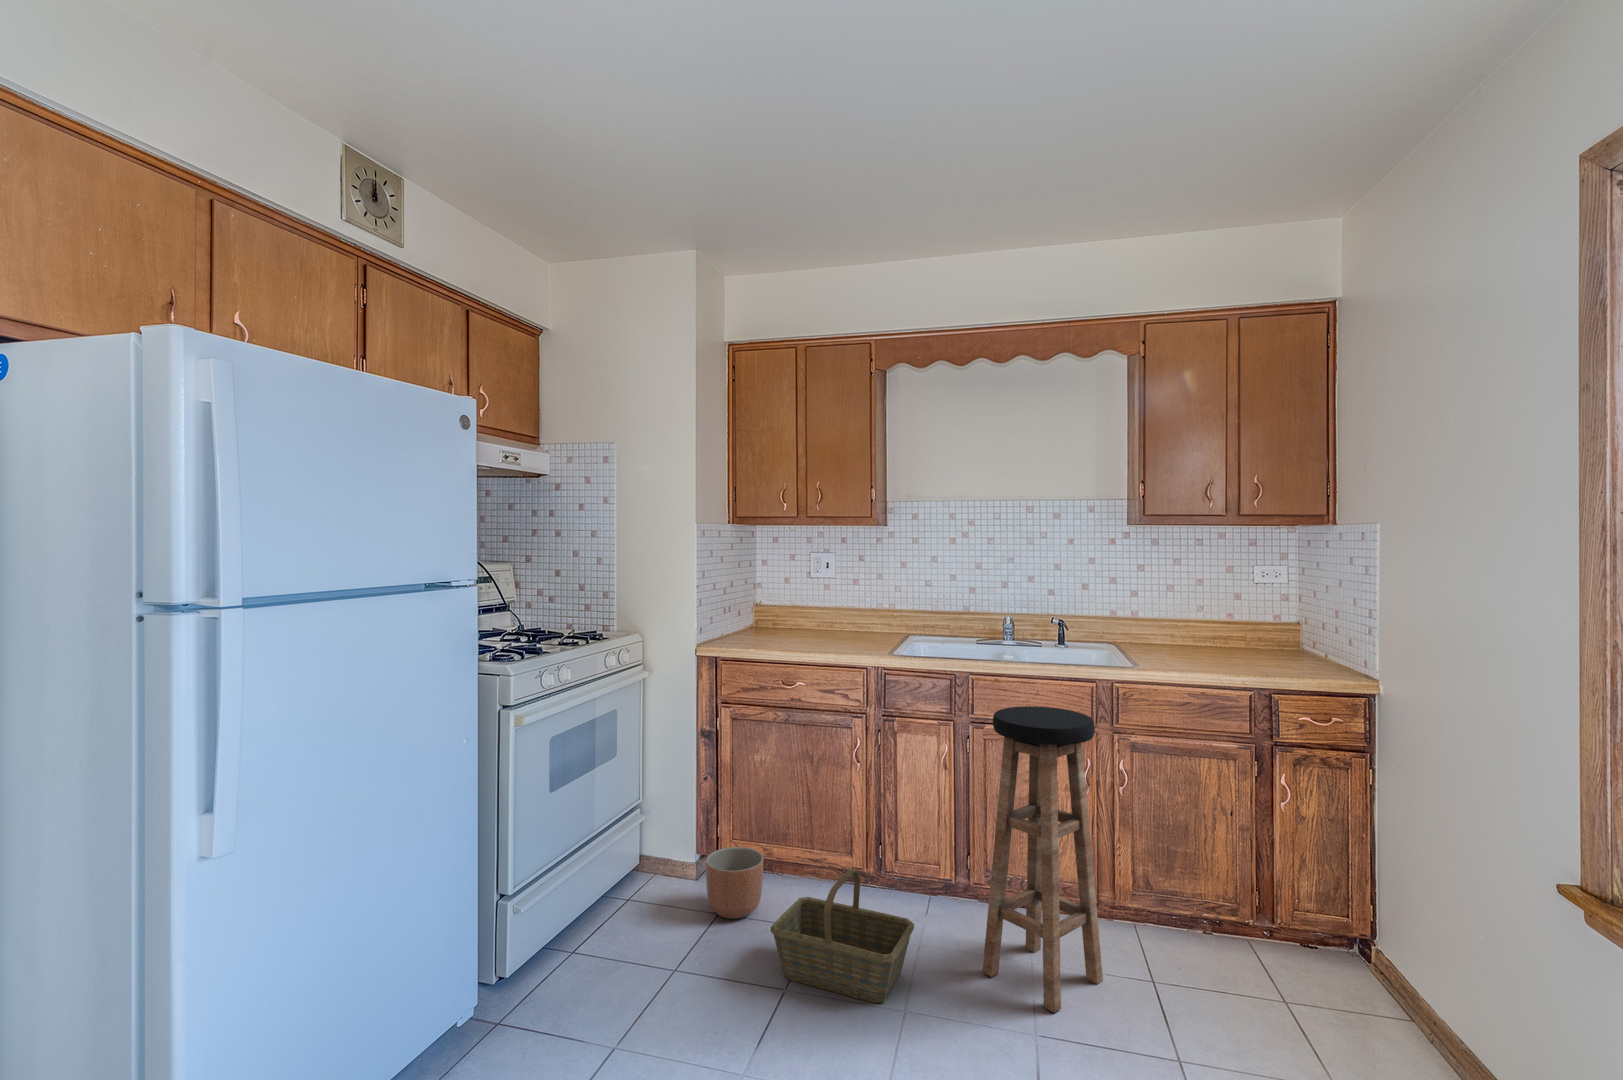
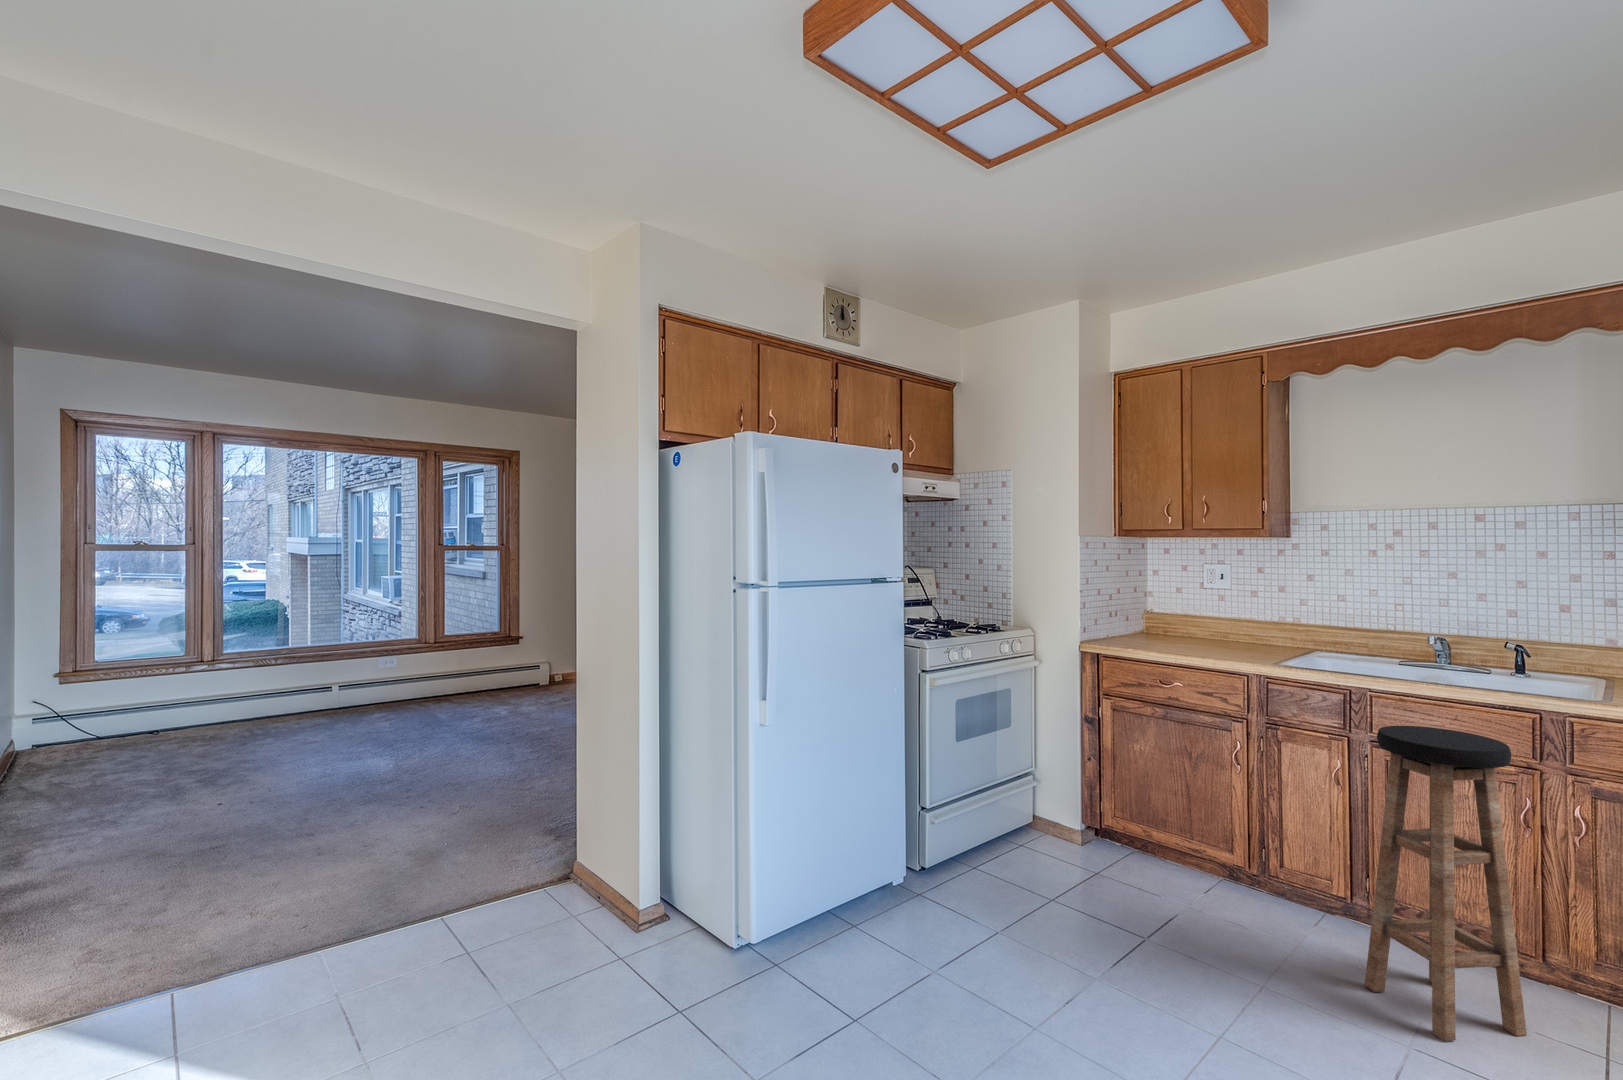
planter: present [706,847,763,919] -> none [1085,819,1138,880]
basket: present [771,869,914,1003] -> none [1135,853,1283,977]

